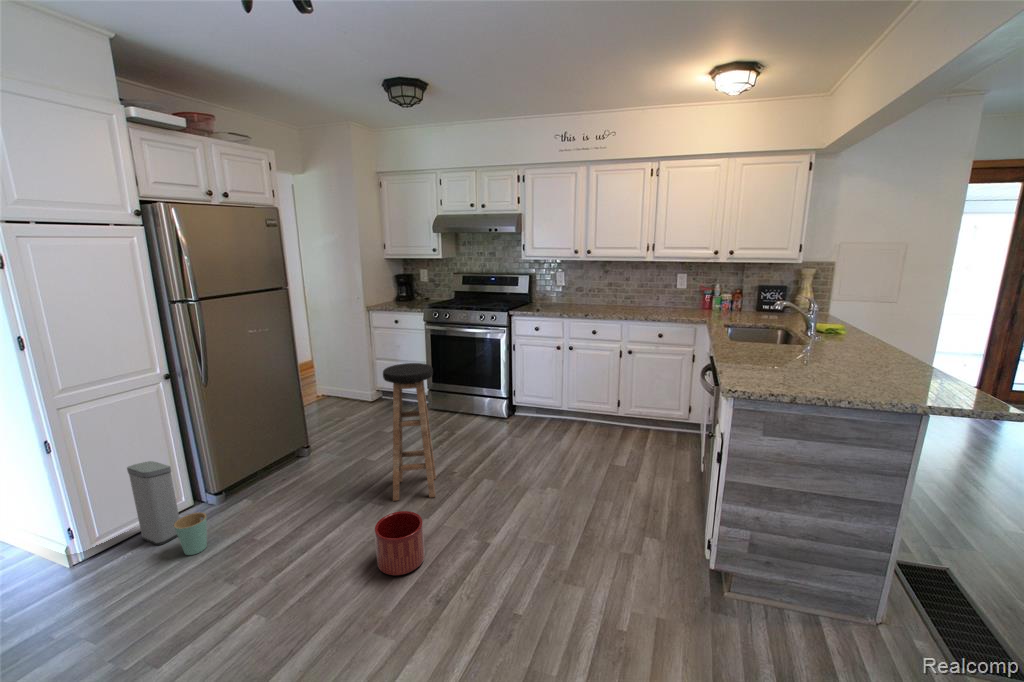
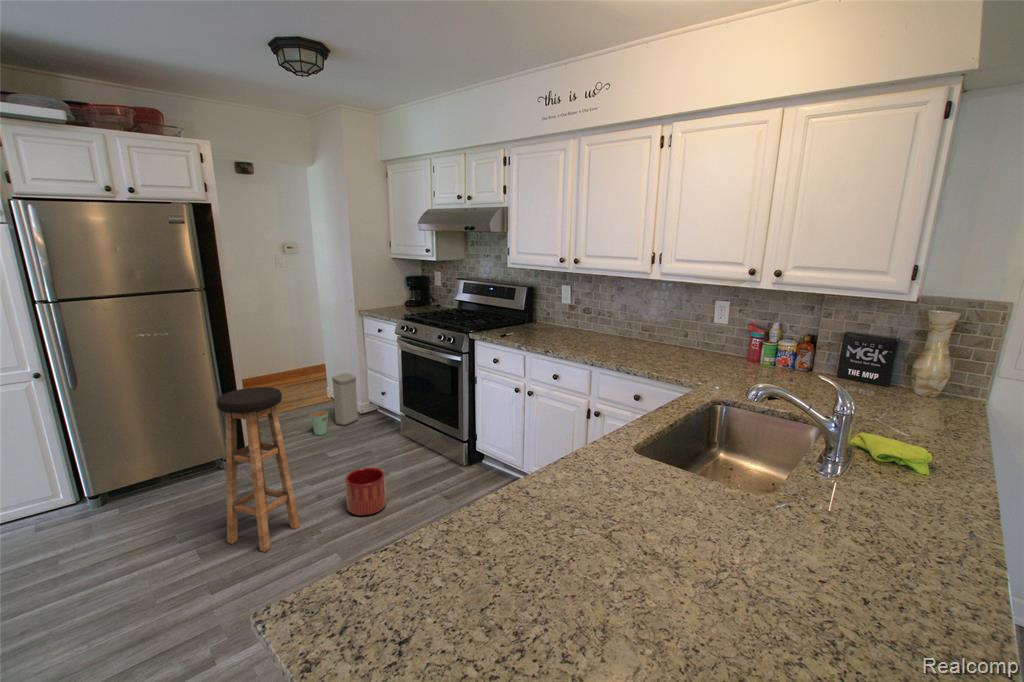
trash can: present [127,461,207,555] -> present [311,373,358,435]
planter: present [375,511,425,575] -> present [345,467,386,515]

